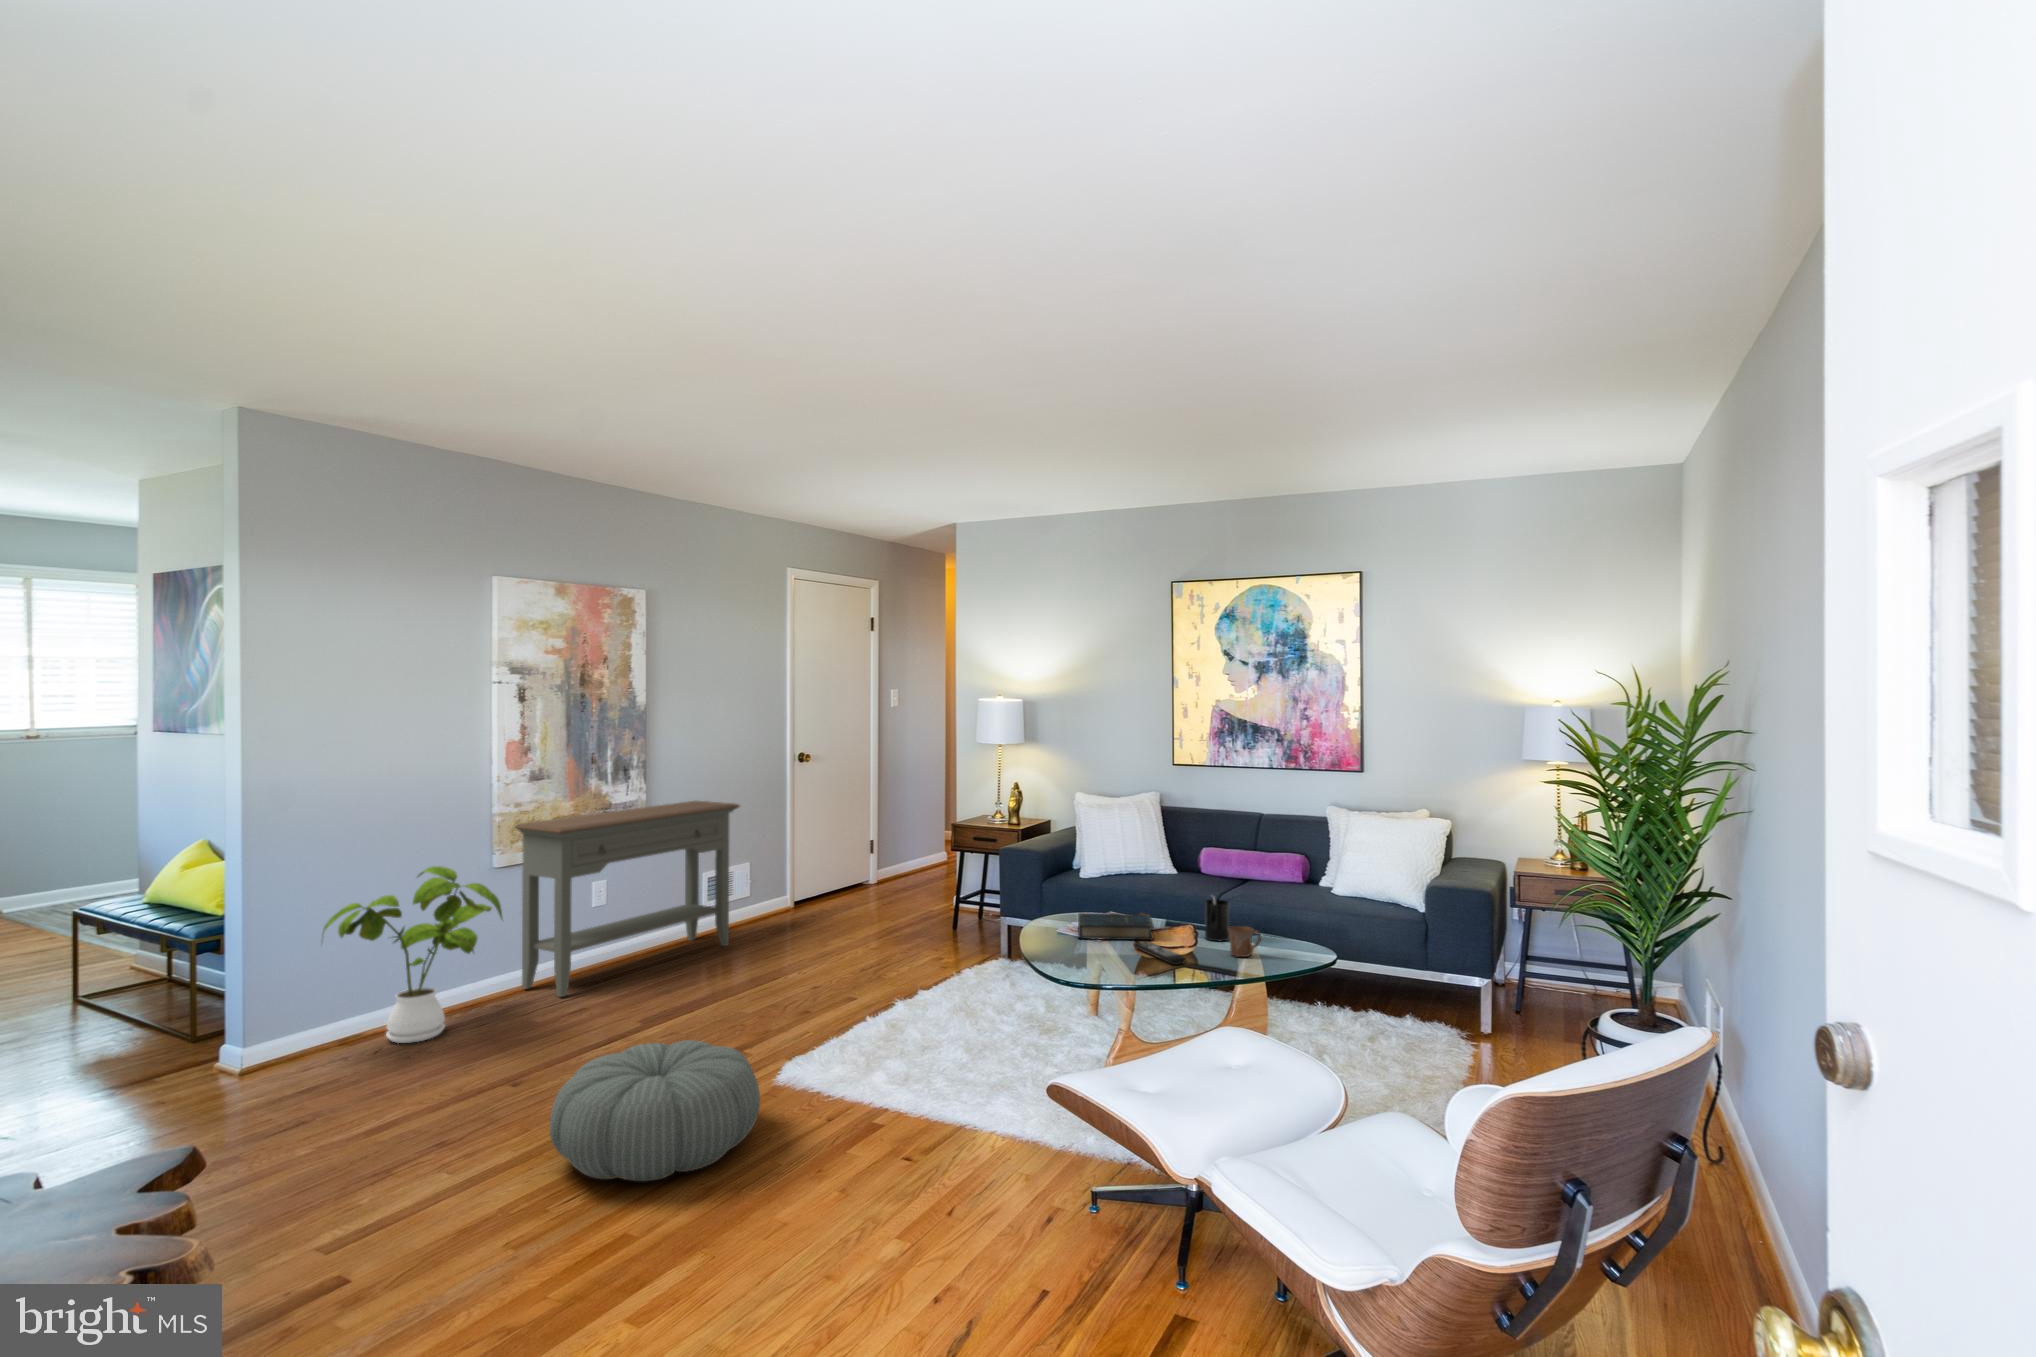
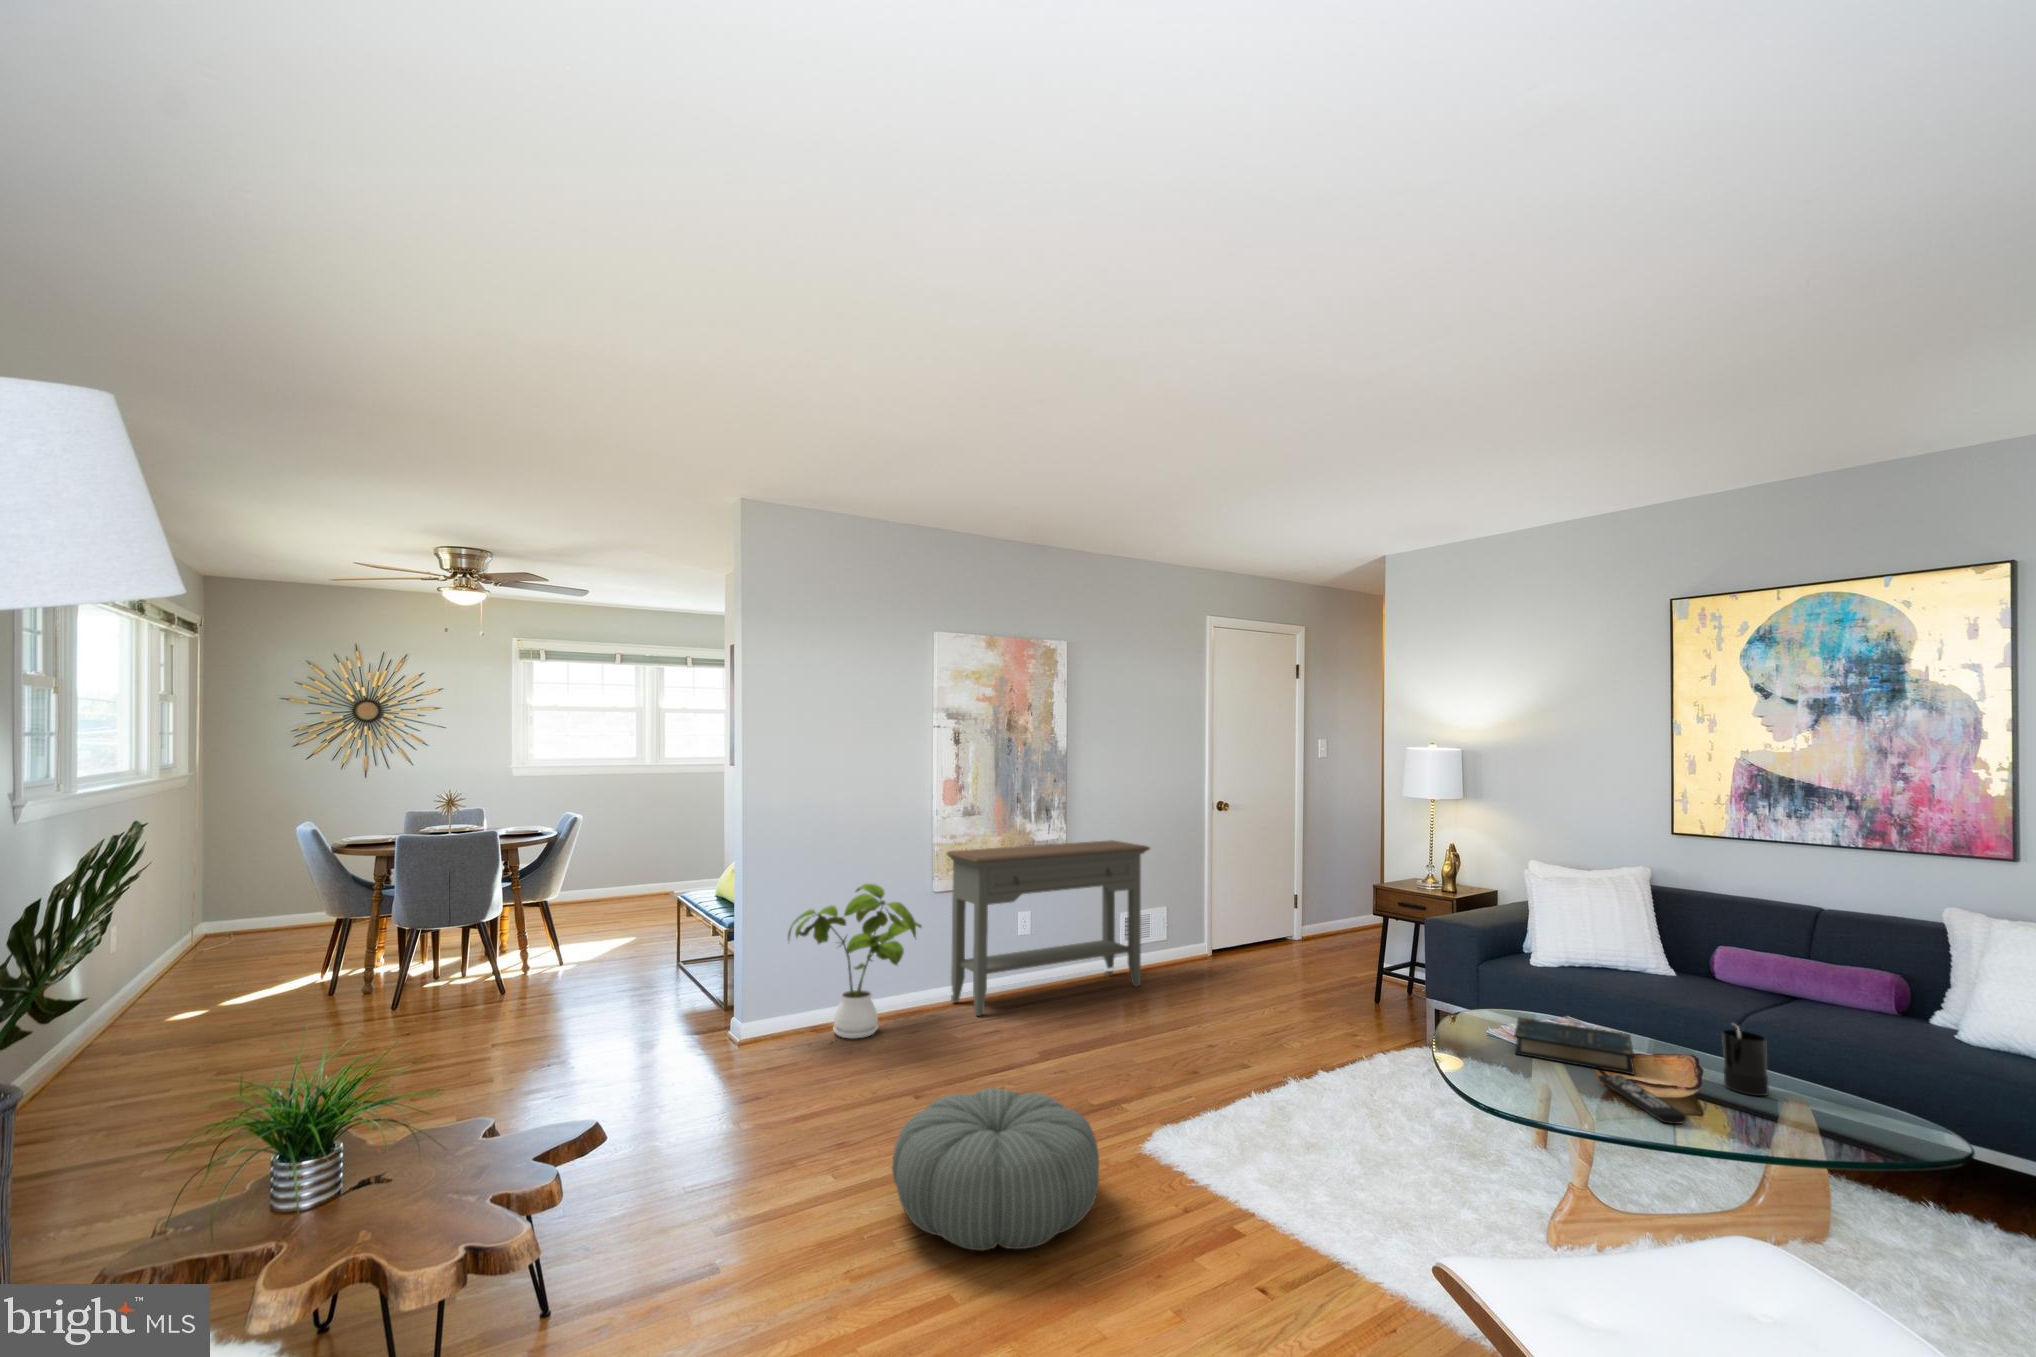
mug: present [1228,926,1261,957] -> none [1763,1079,1830,1132]

